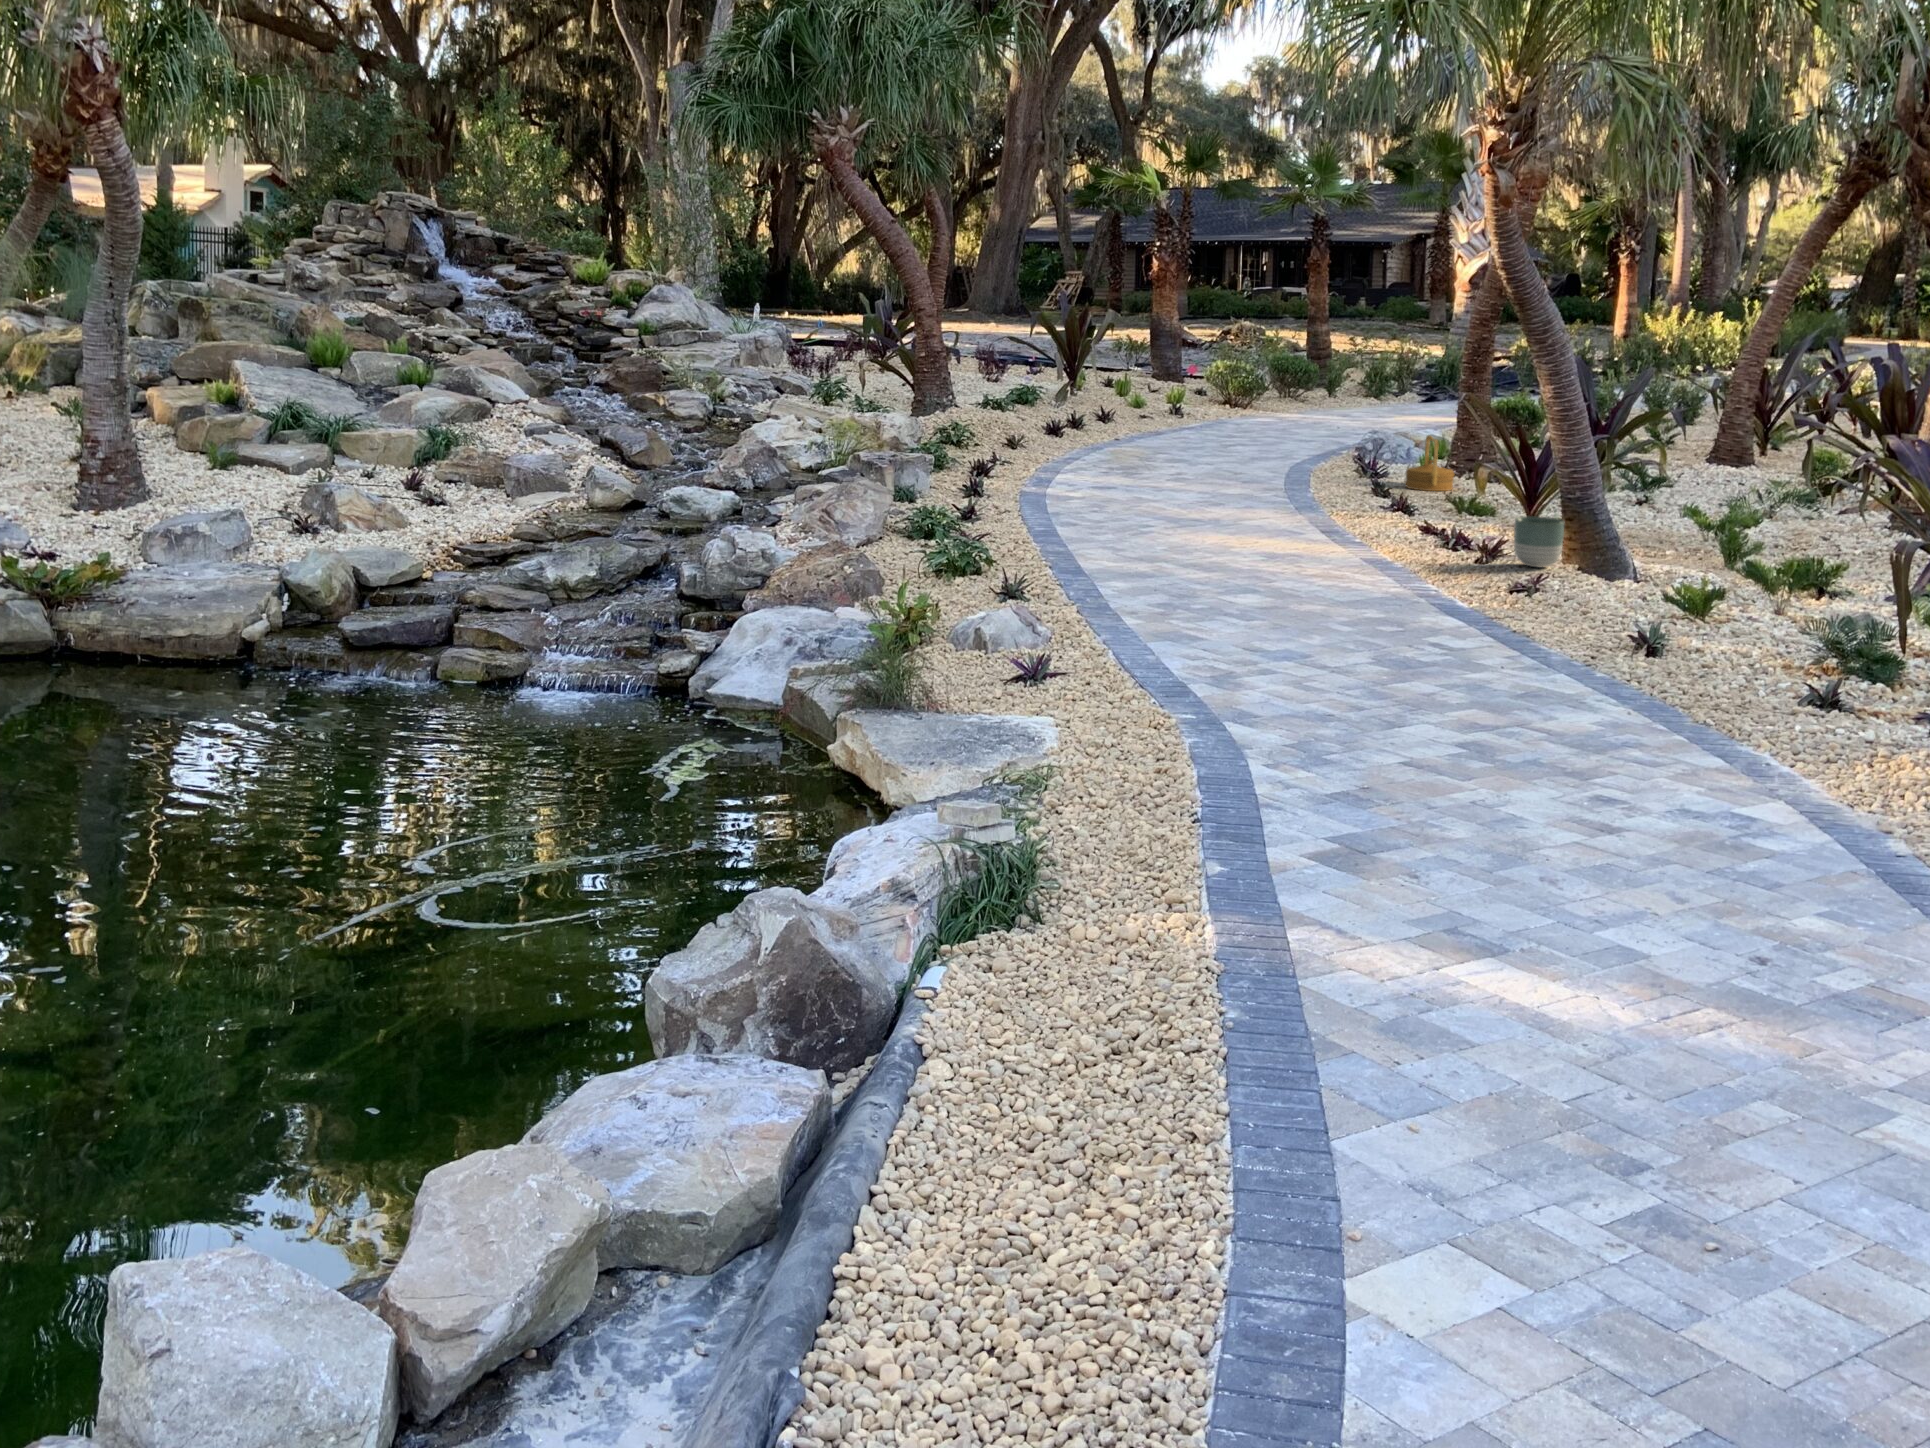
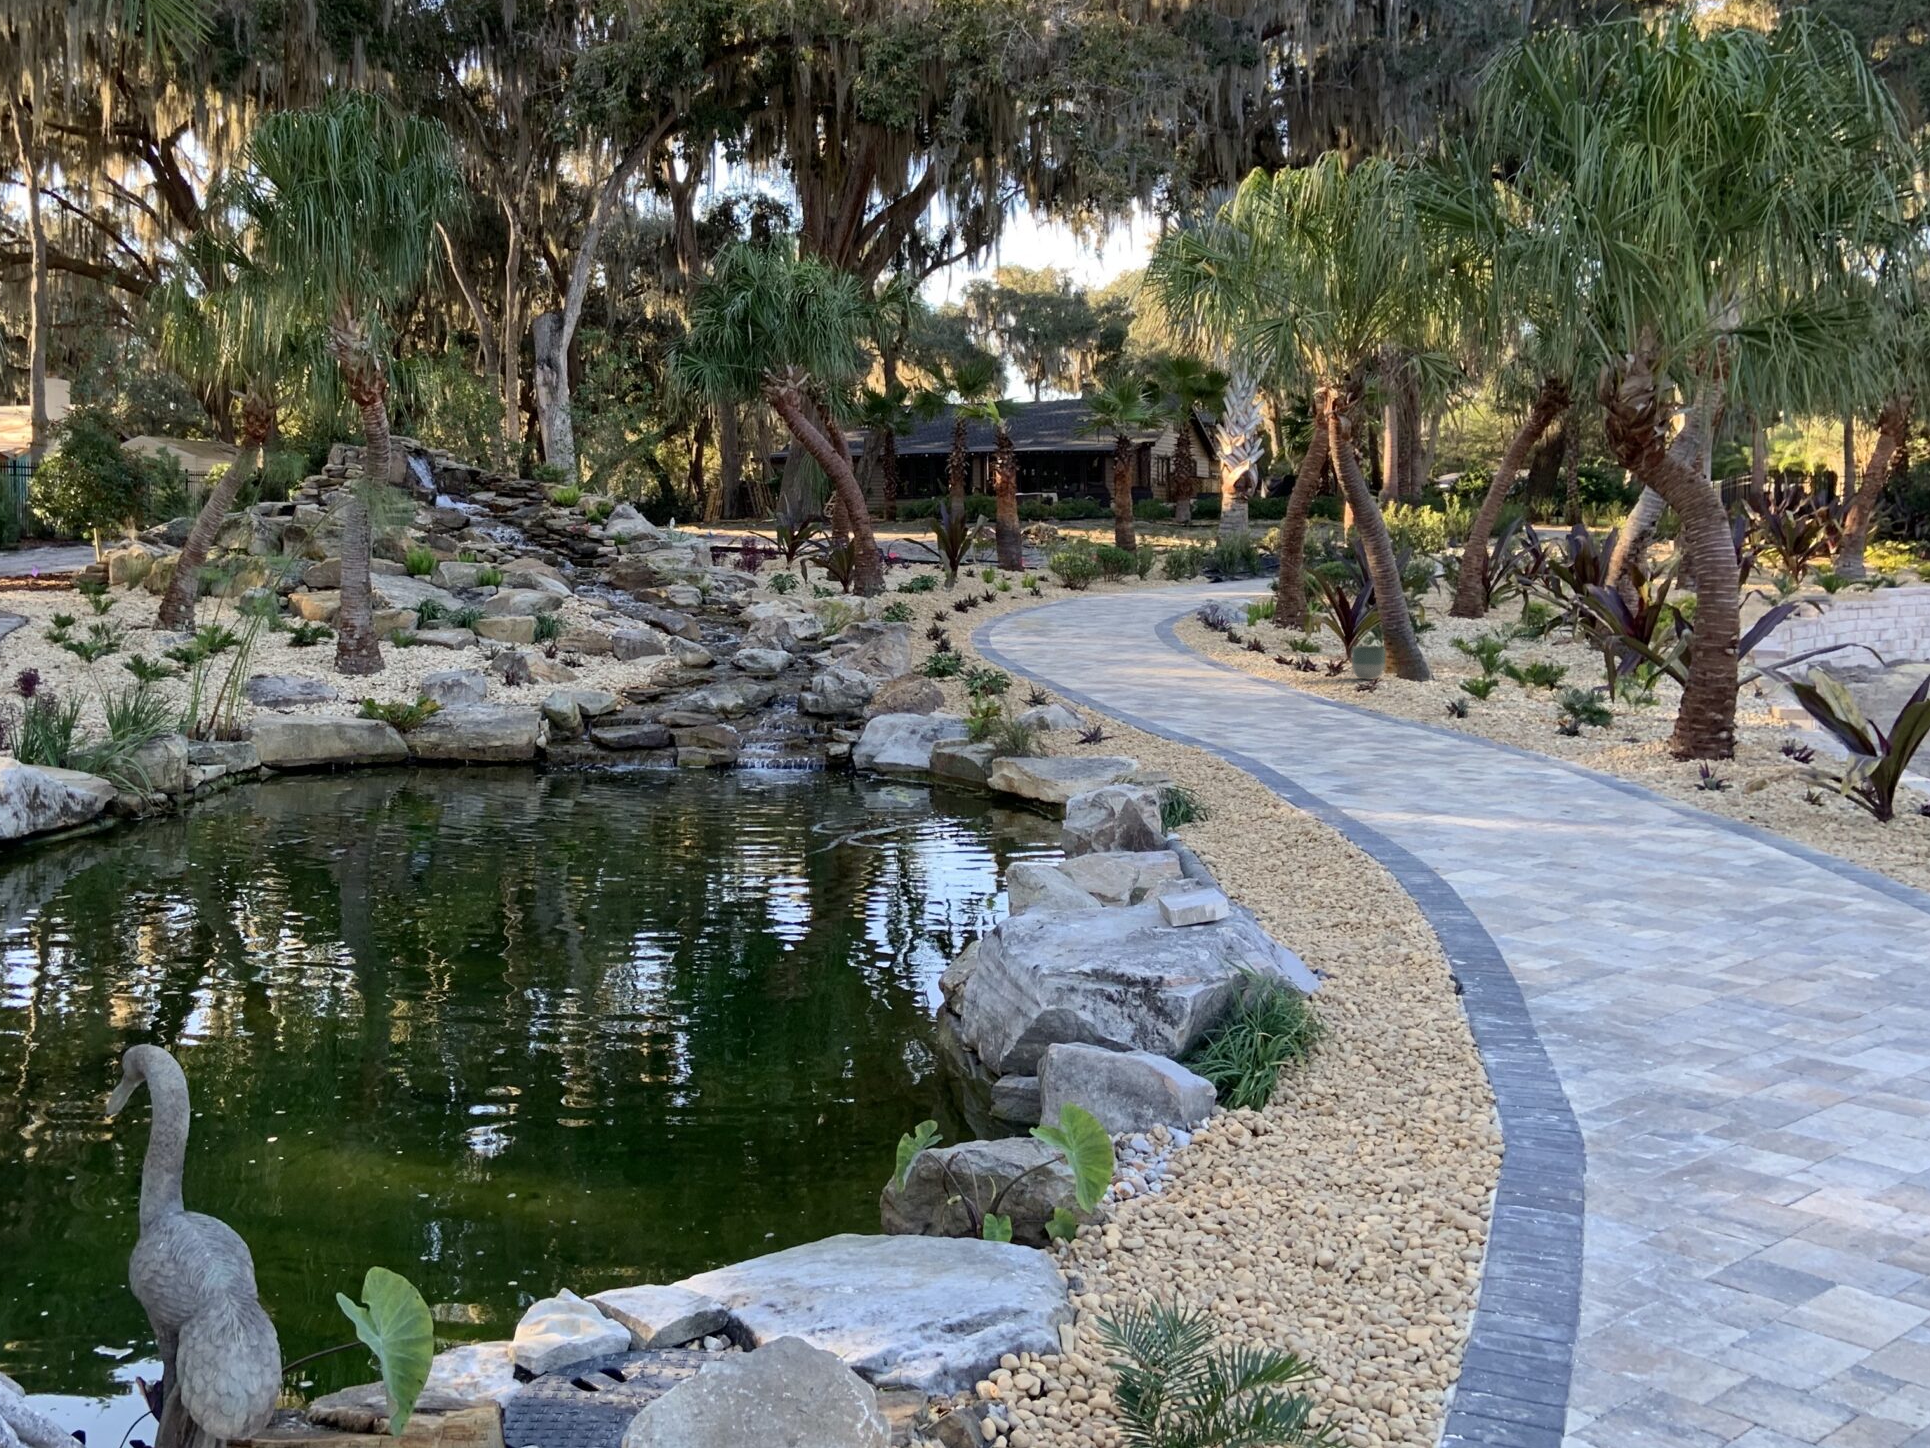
woven basket: present [1406,435,1454,491] -> none [1246,601,1282,641]

